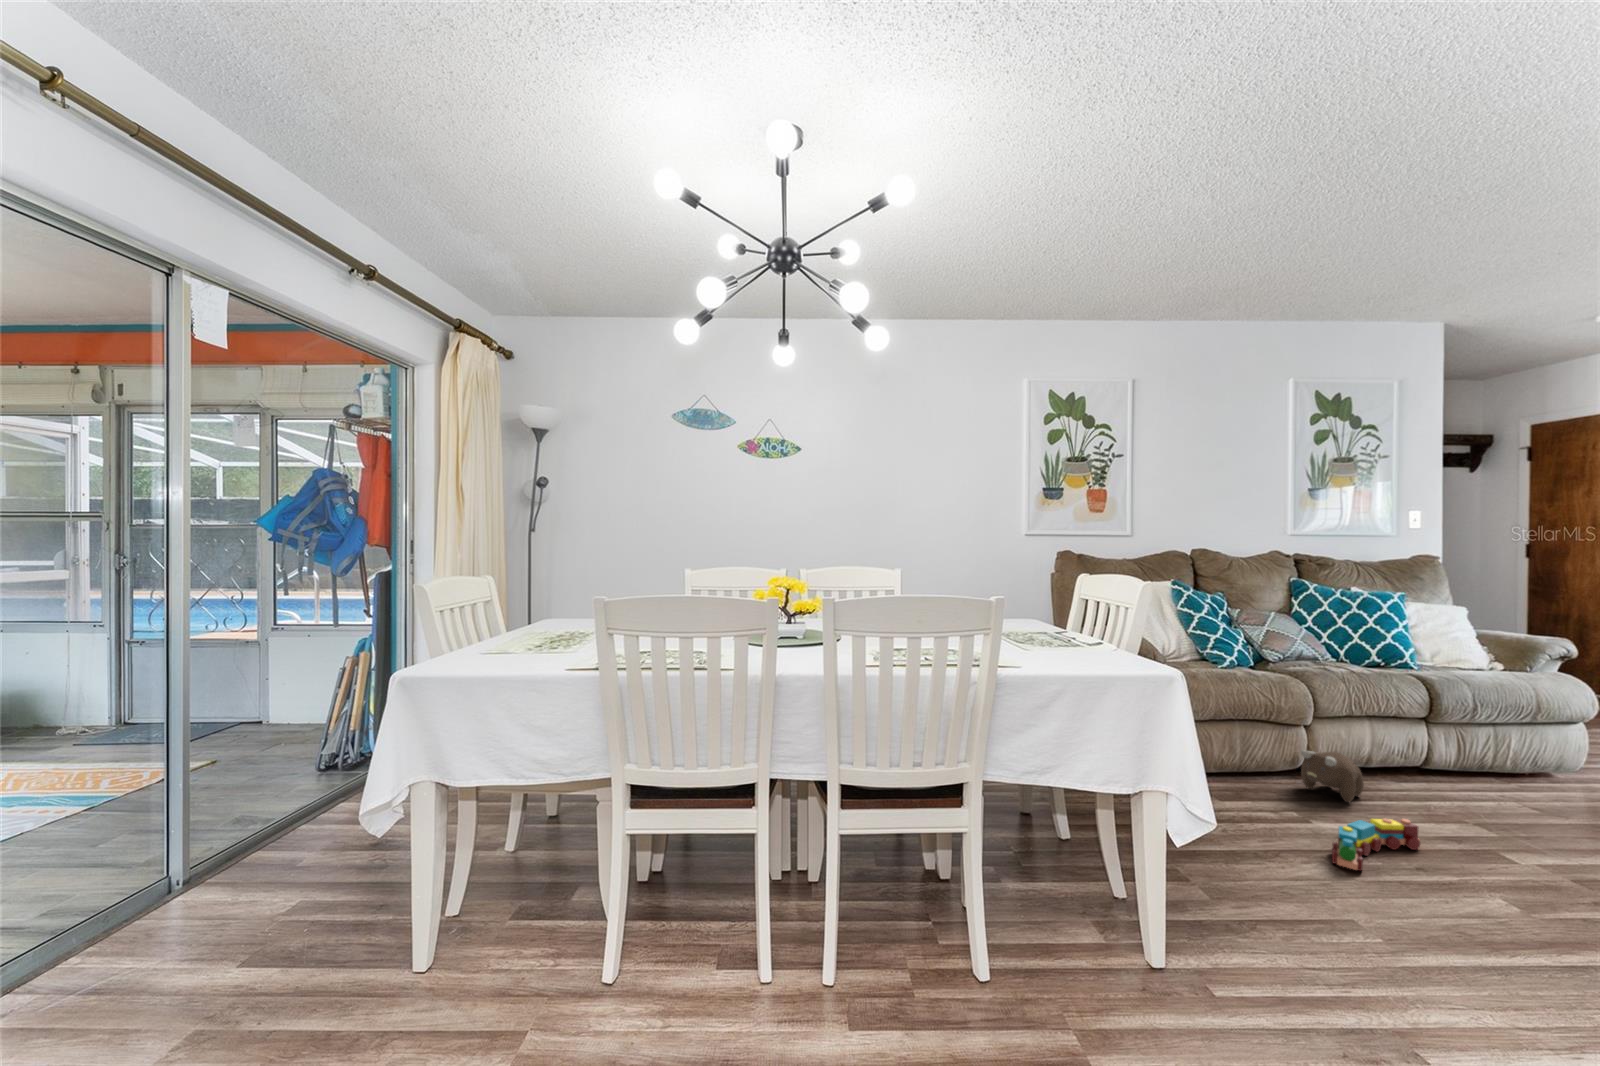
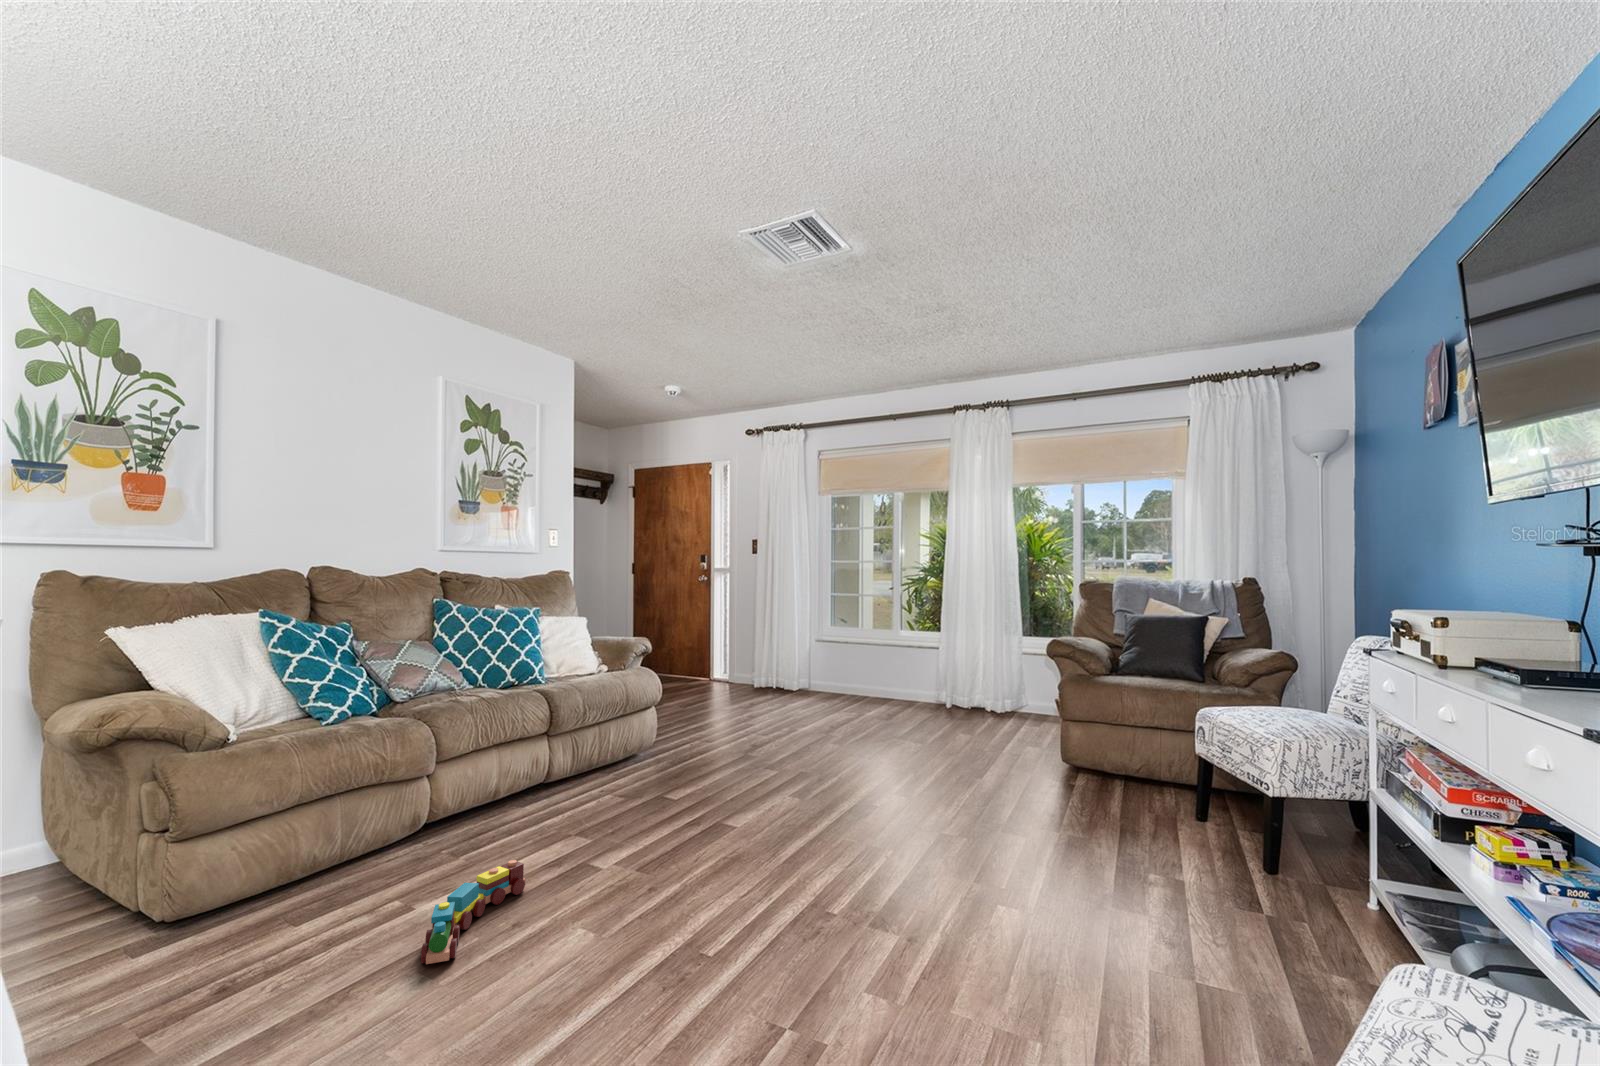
plush toy: present [1301,750,1364,802] -> none [414,798,485,858]

